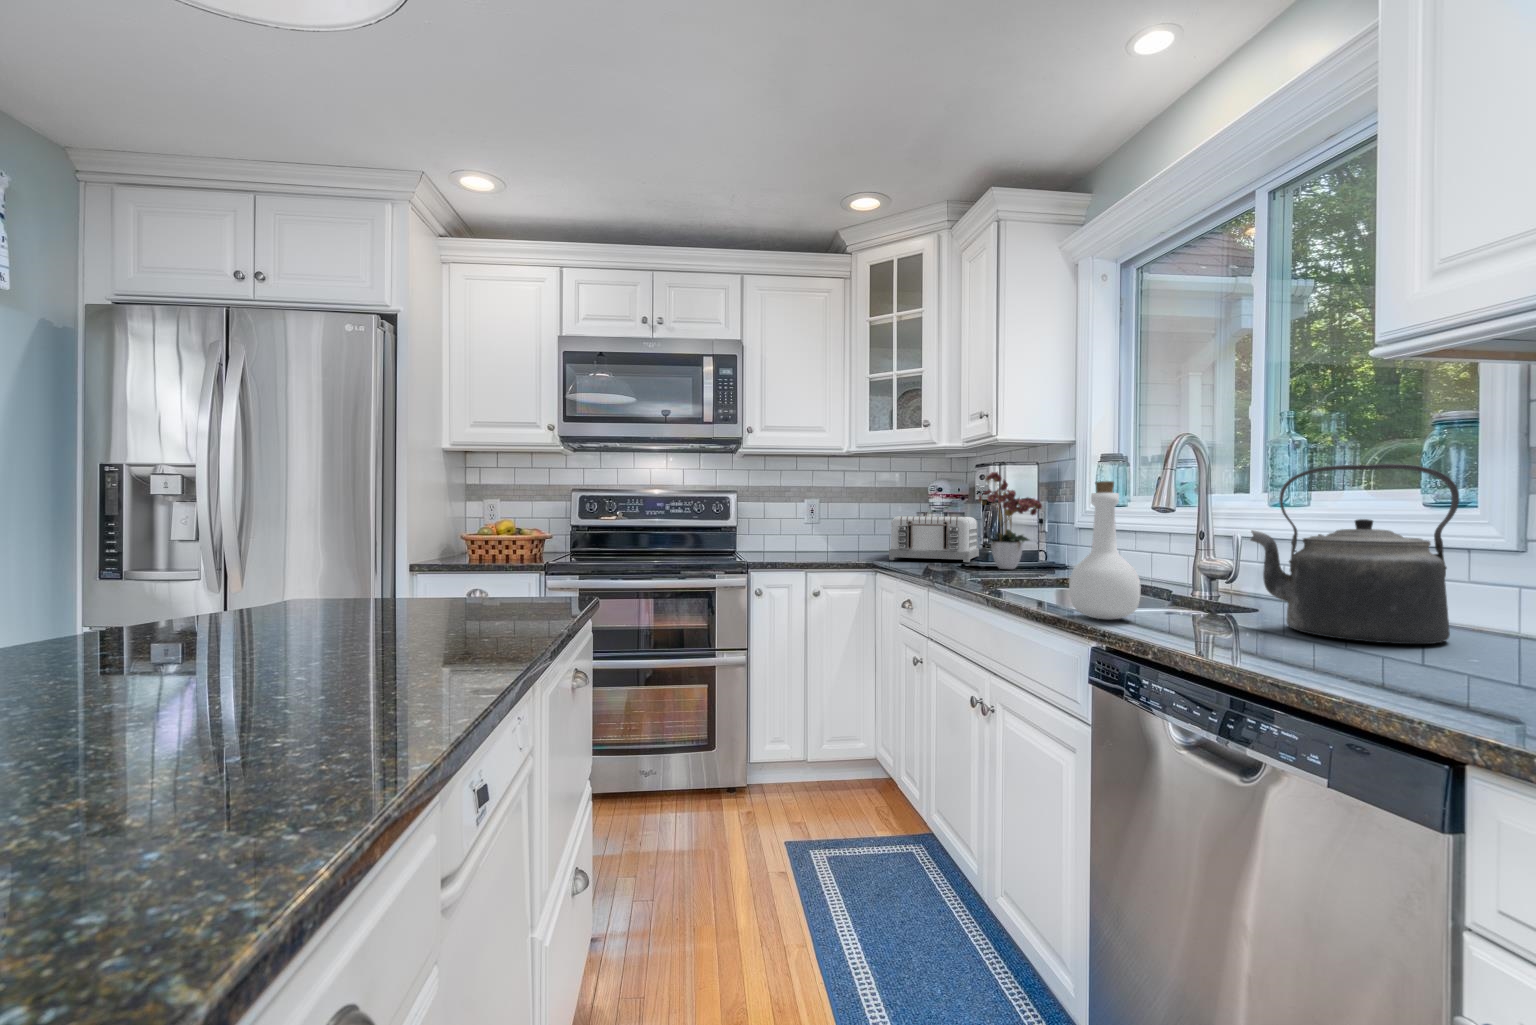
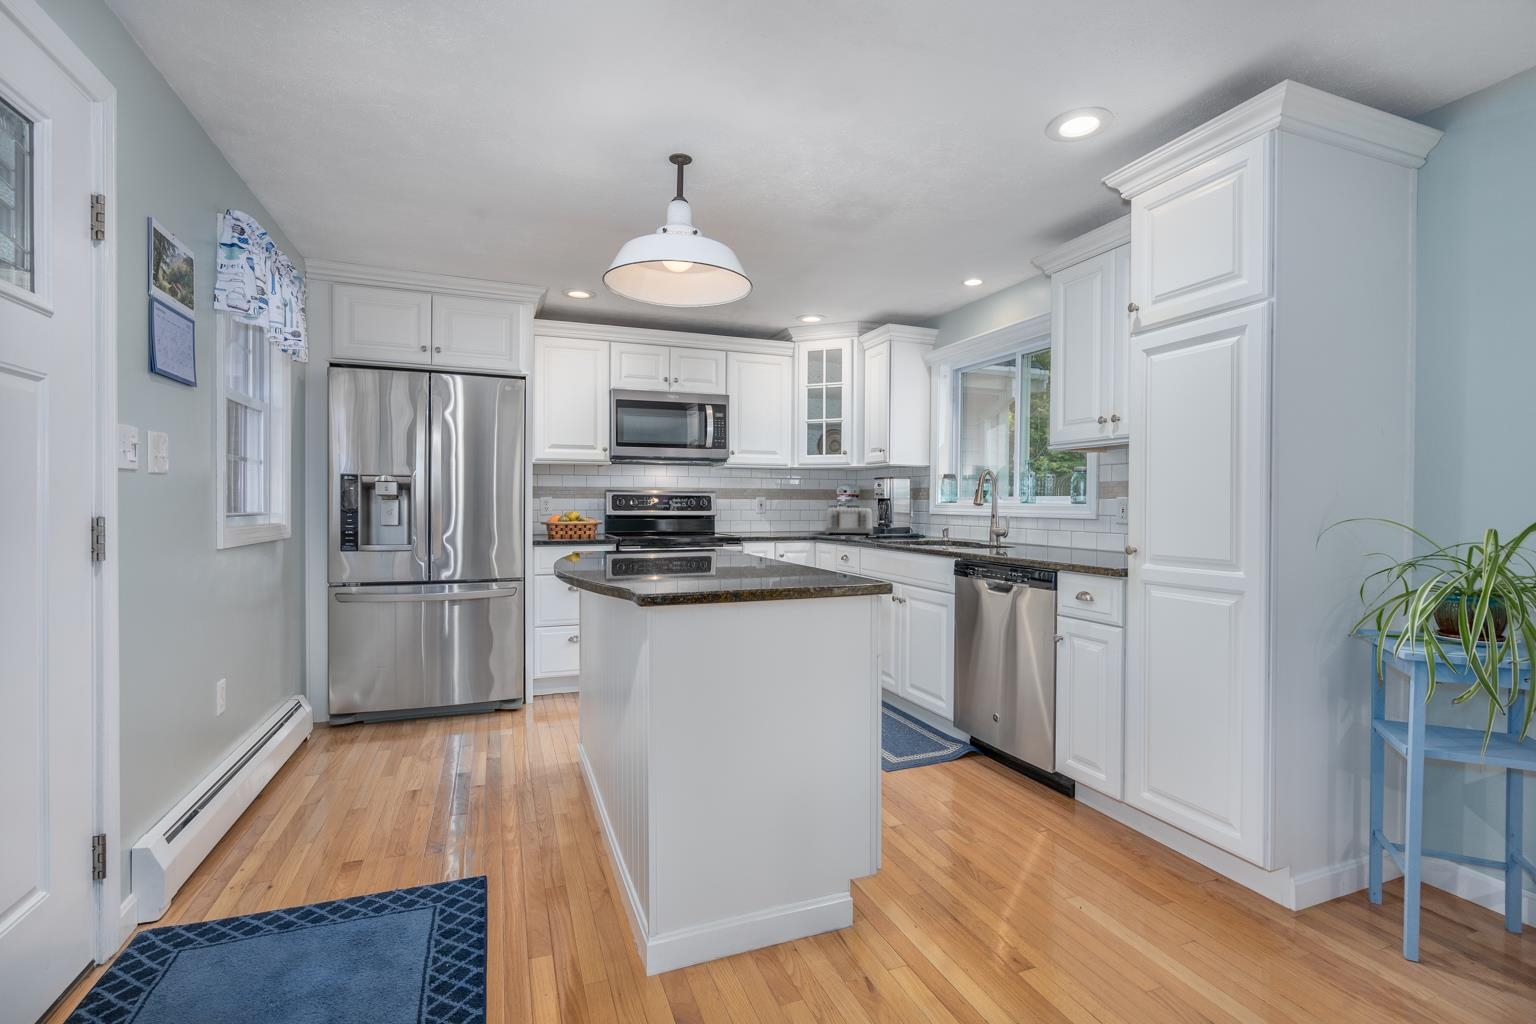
kettle: present [1251,464,1459,644] -> none [1012,488,1077,552]
flower arrangement: present [979,472,1042,569] -> none [880,480,918,537]
bottle: present [1069,481,1141,619] -> none [944,493,972,550]

